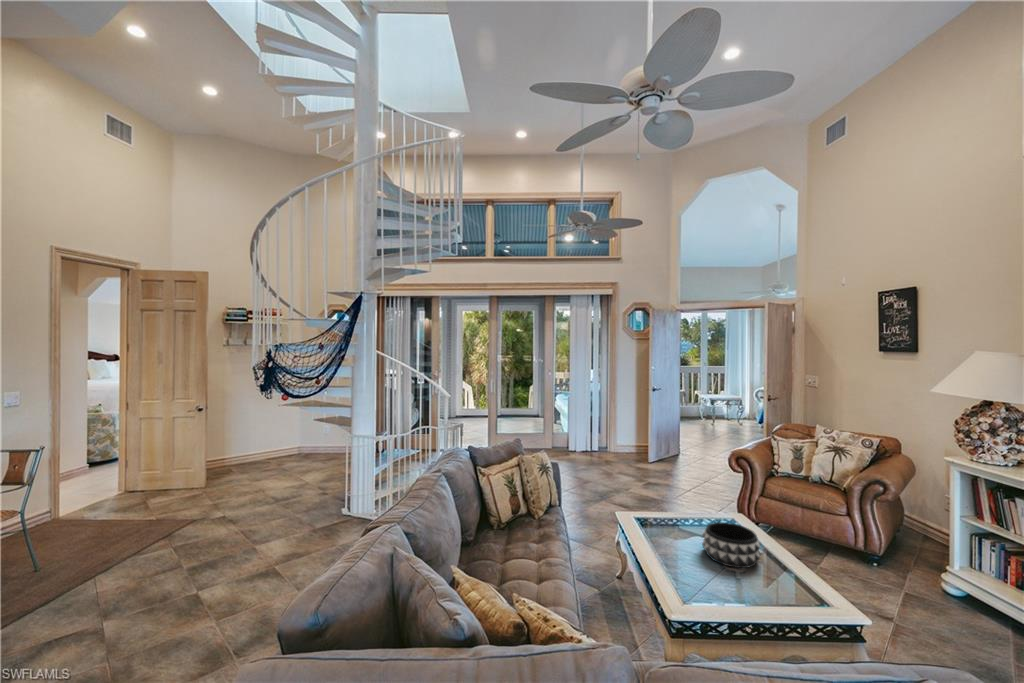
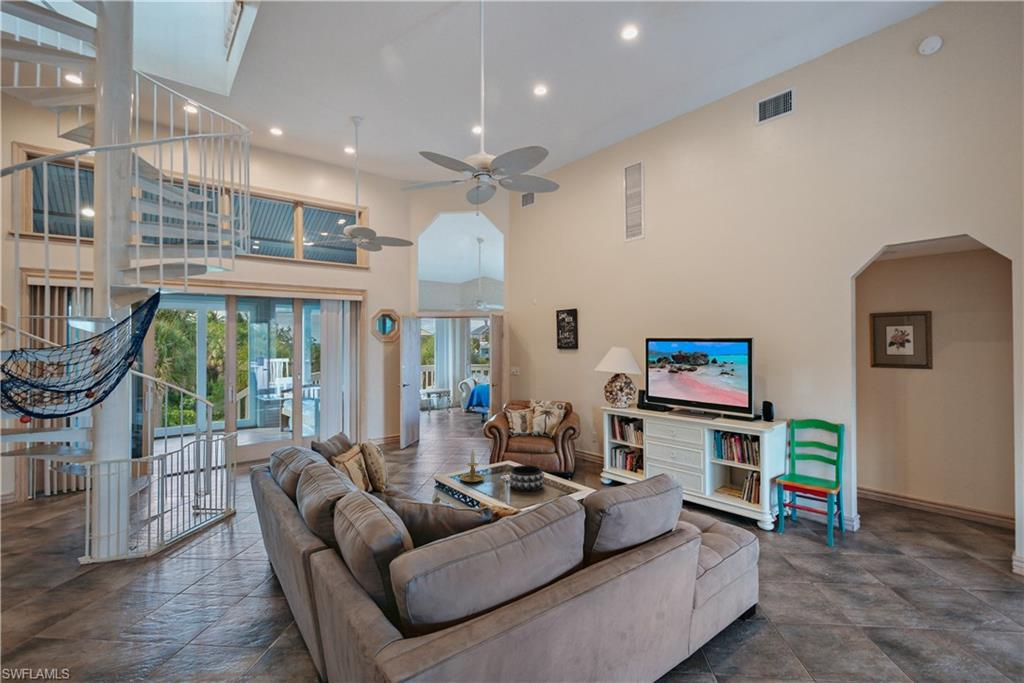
candle holder: none [643,485,678,528] -> present [460,451,484,482]

